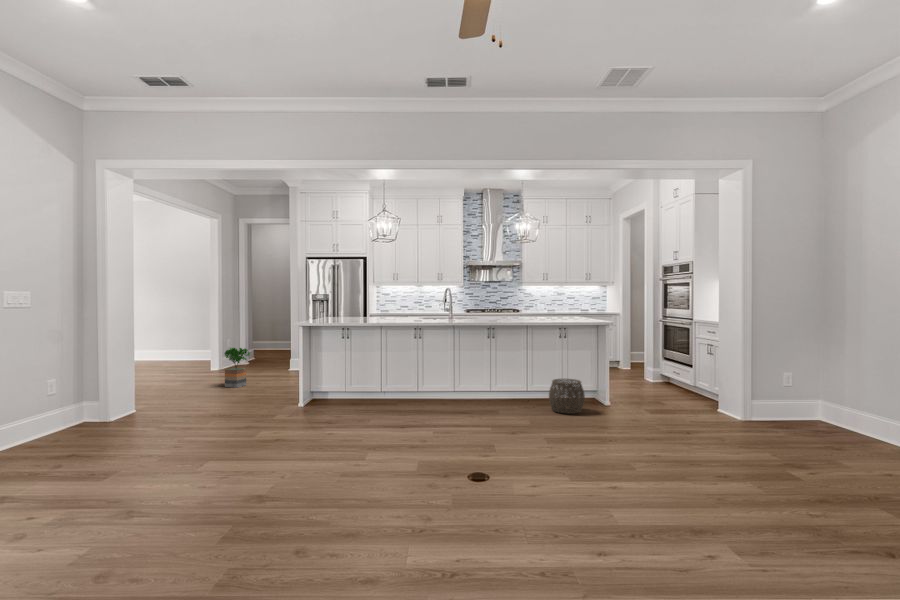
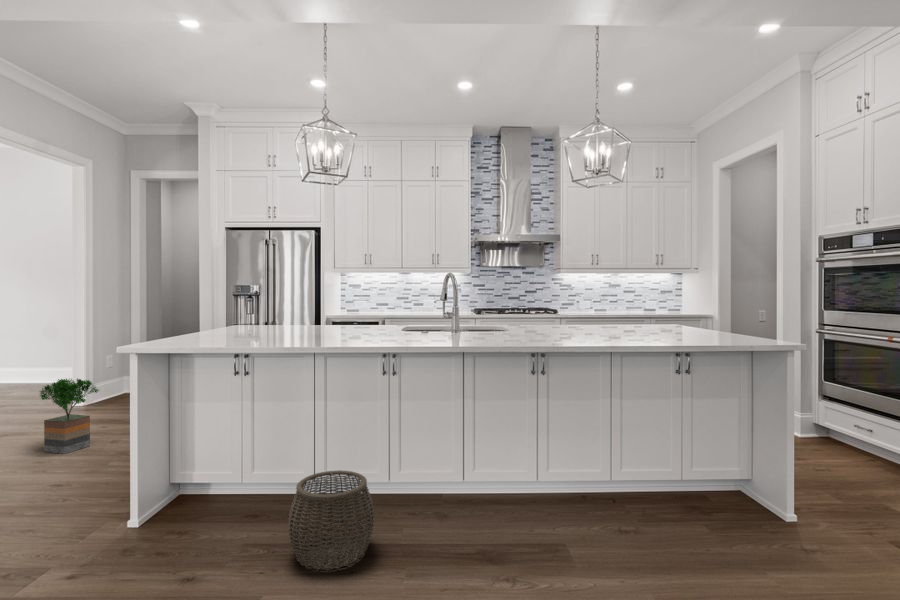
woven basket: present [549,379,585,414] -> present [288,470,374,571]

